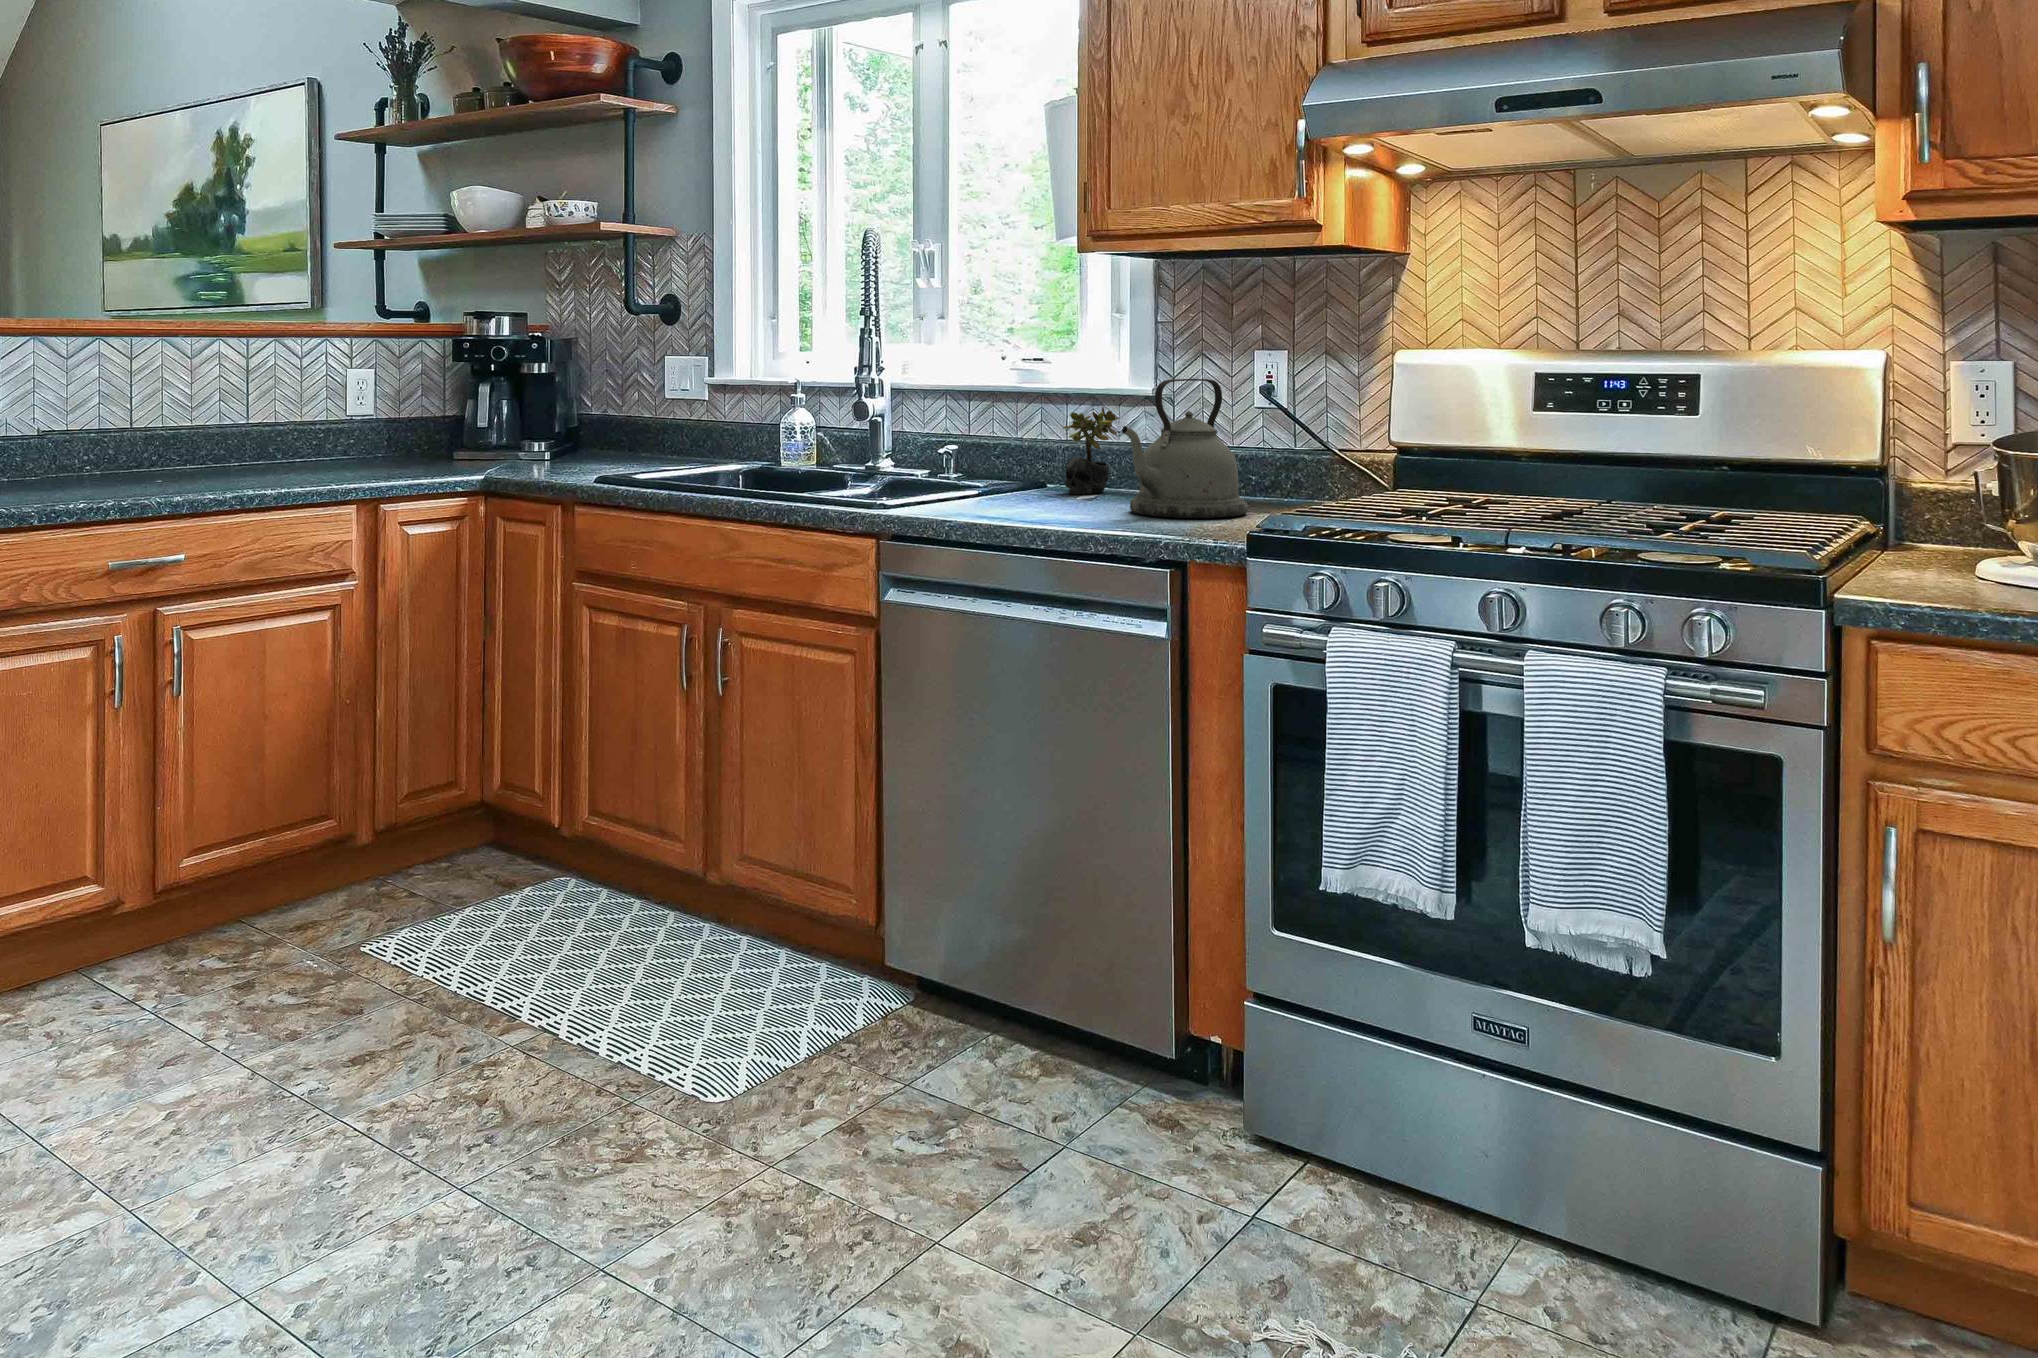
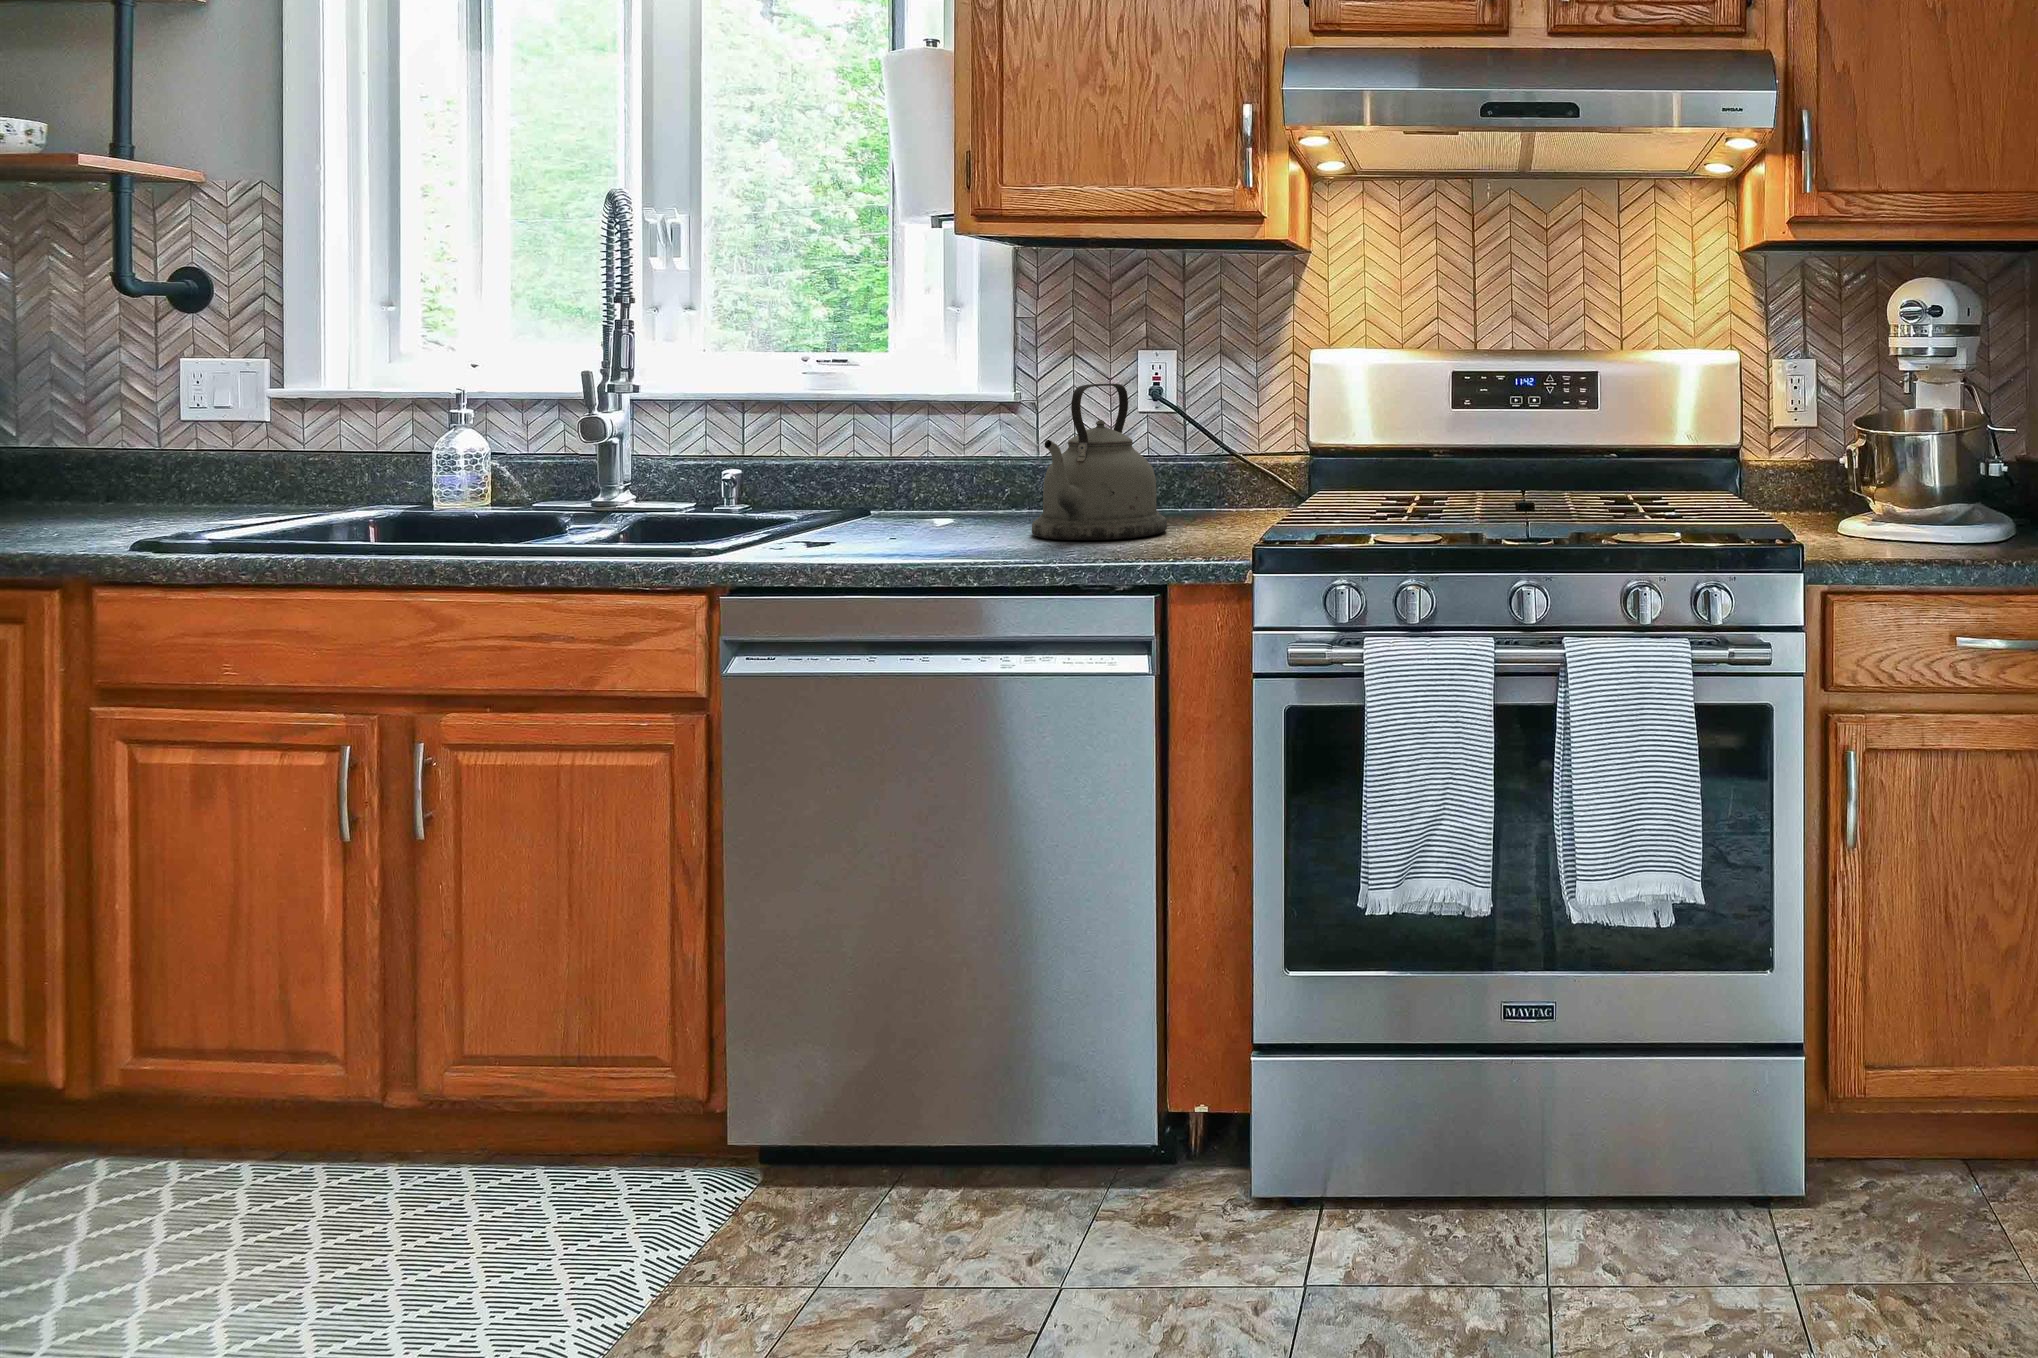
succulent plant: present [1064,407,1119,494] -> none [901,417,969,521]

